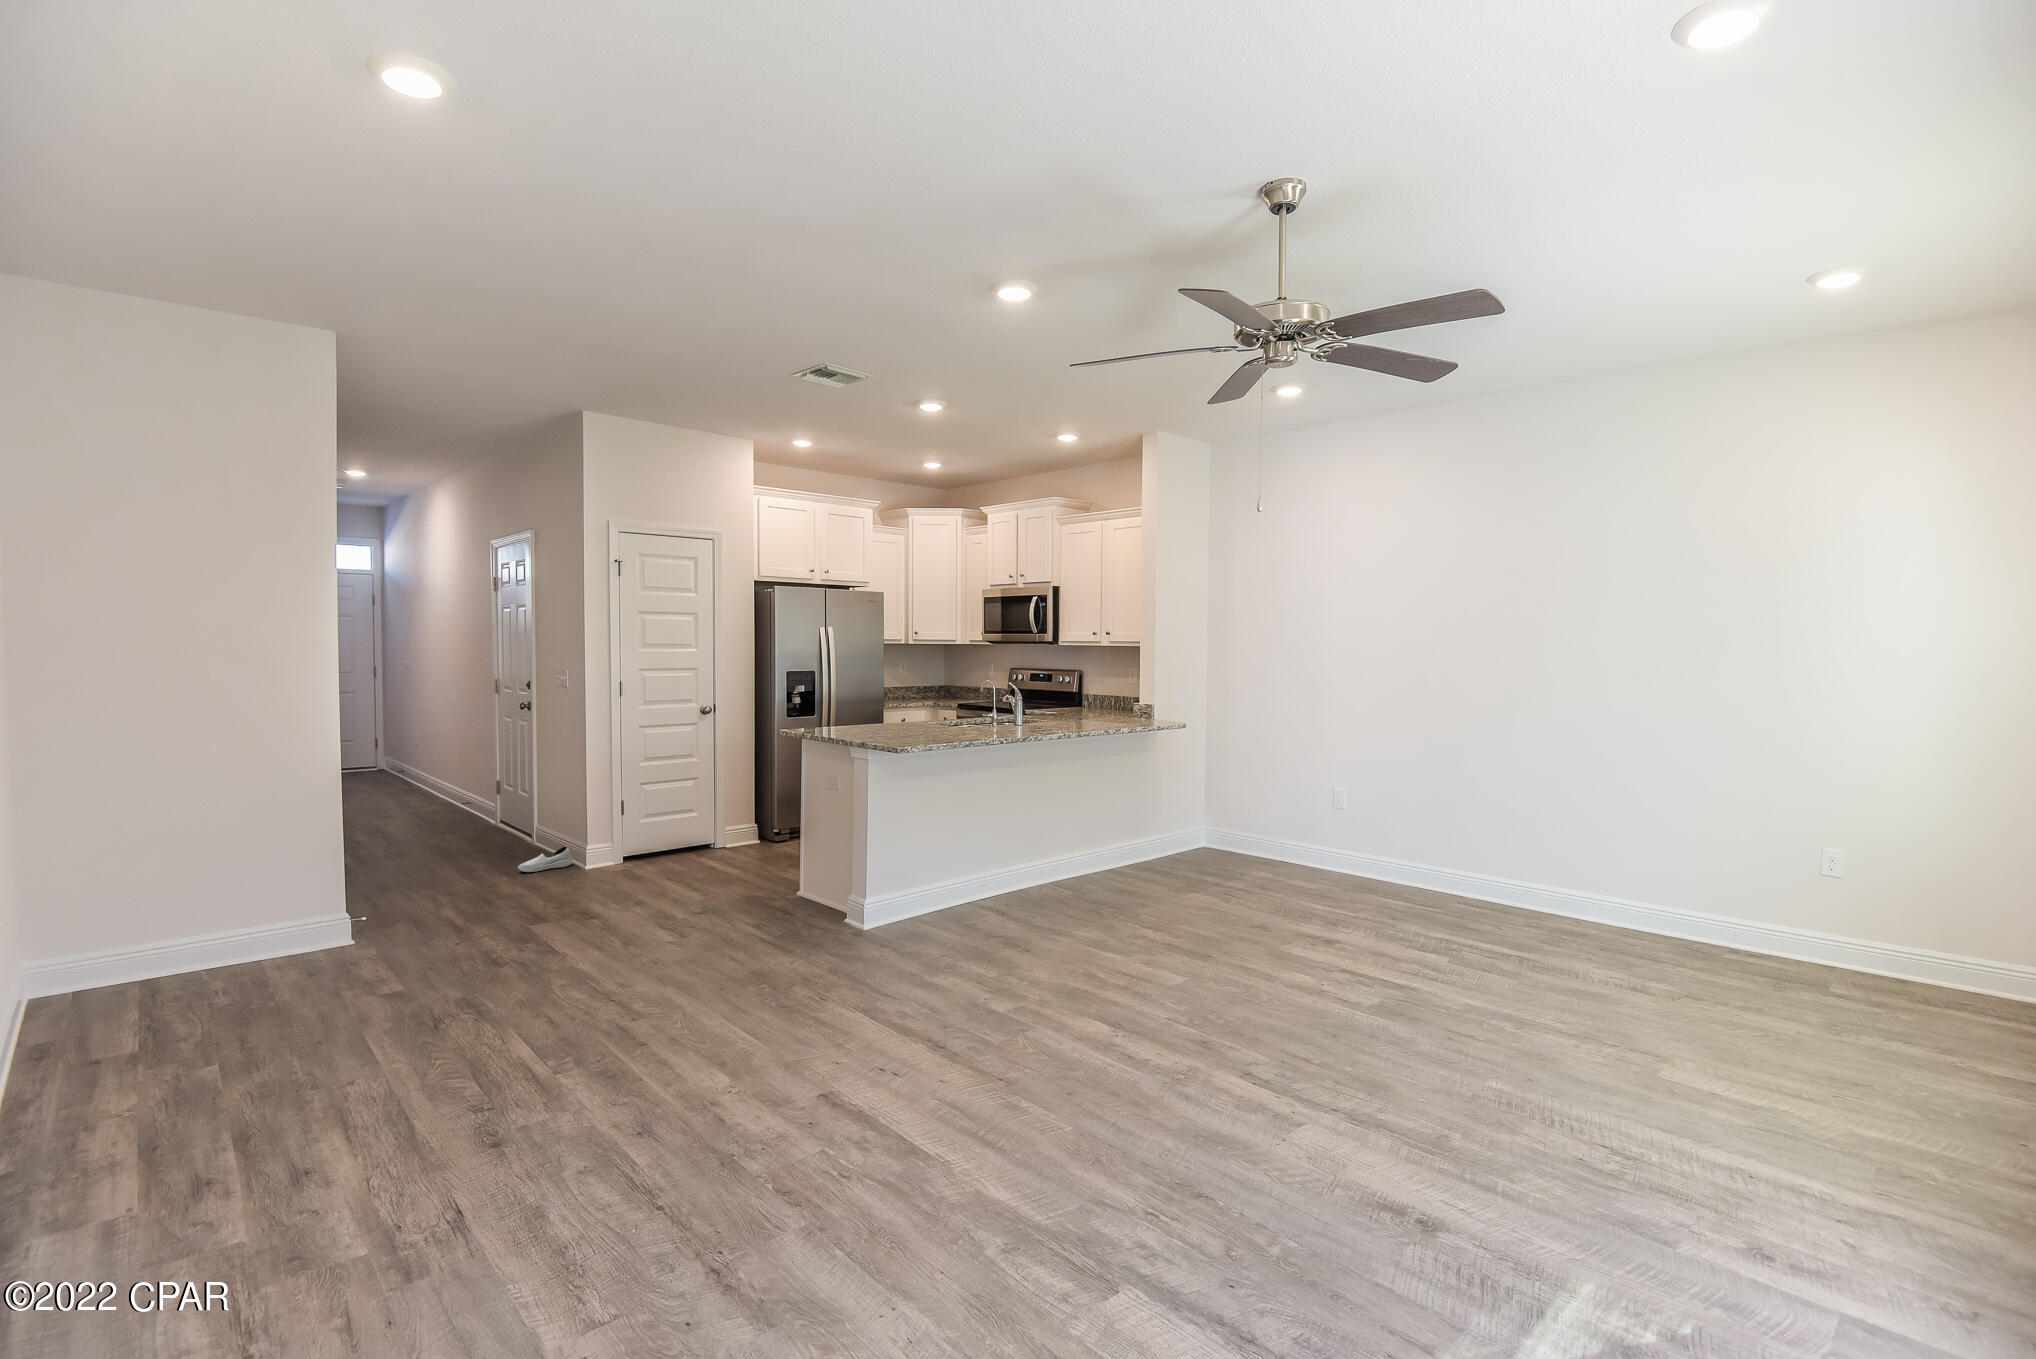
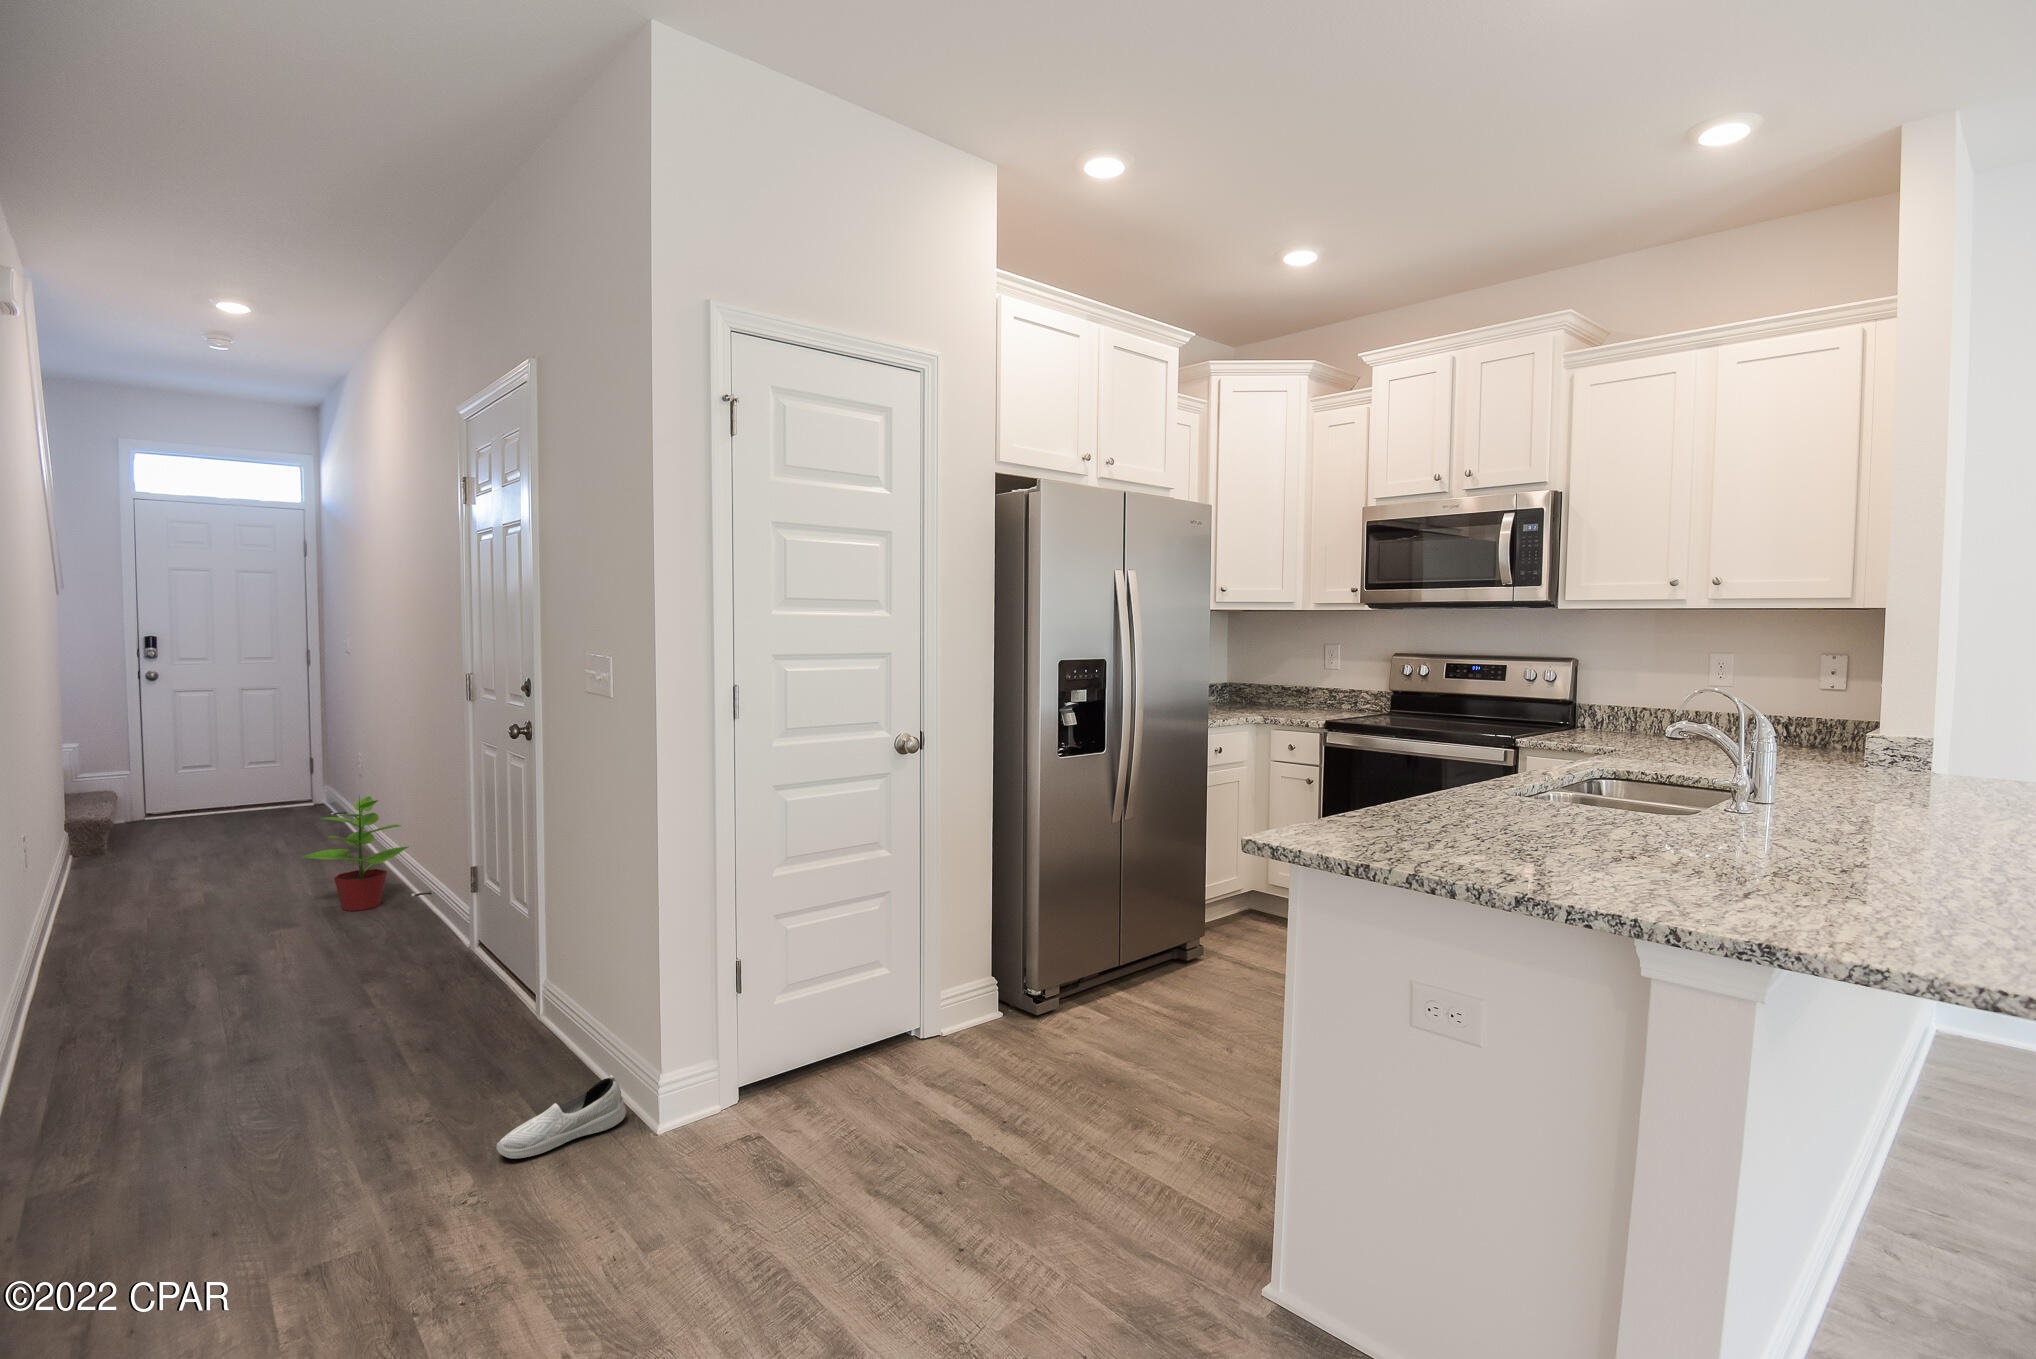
potted plant: none [397,746,456,812] -> present [301,797,408,911]

